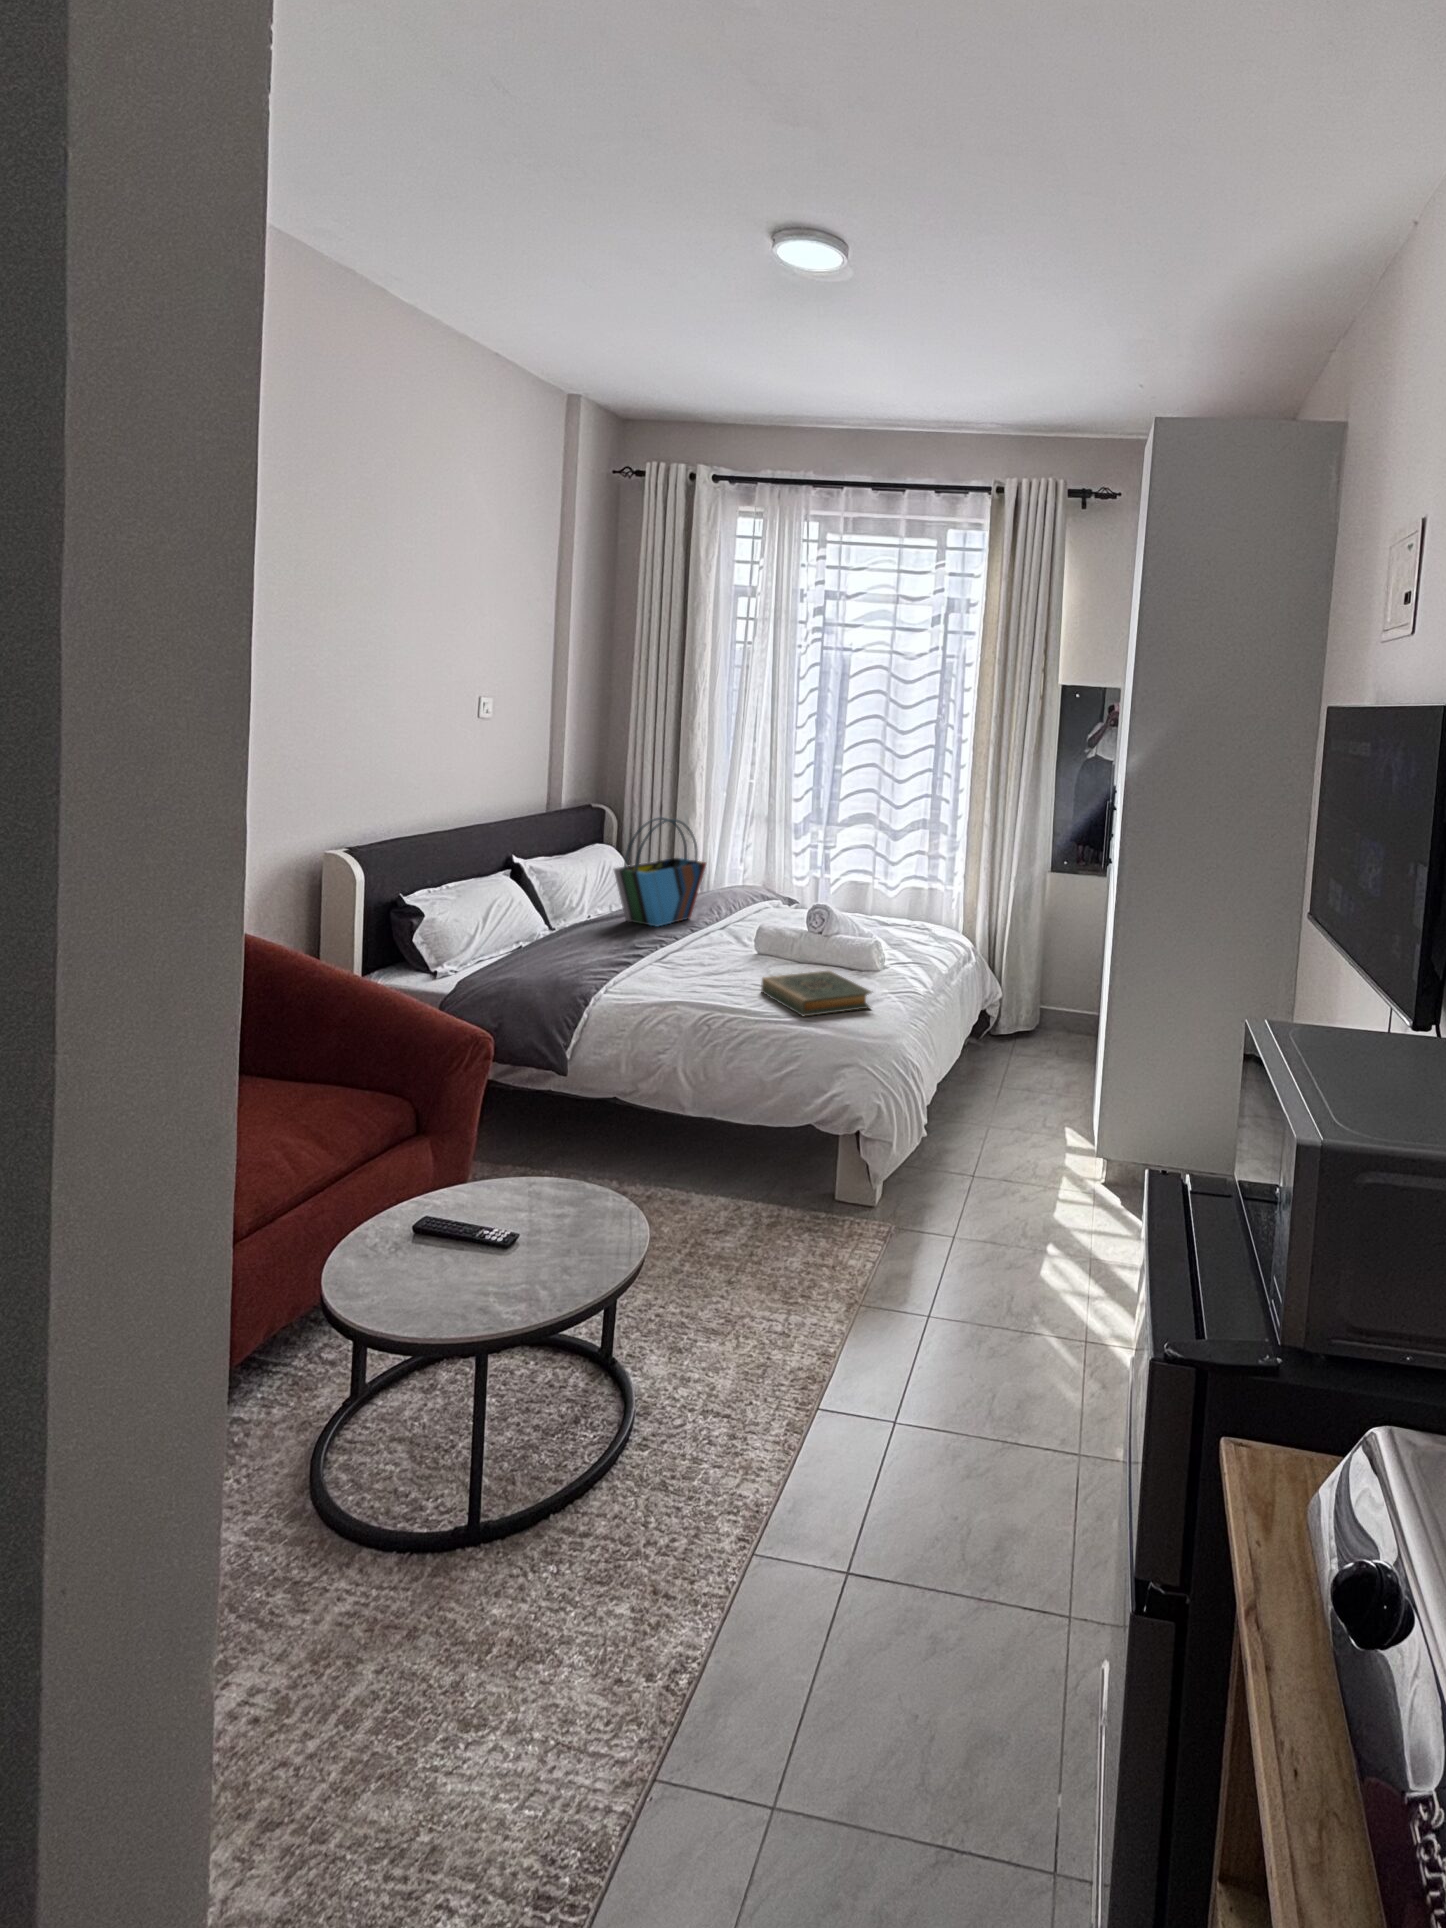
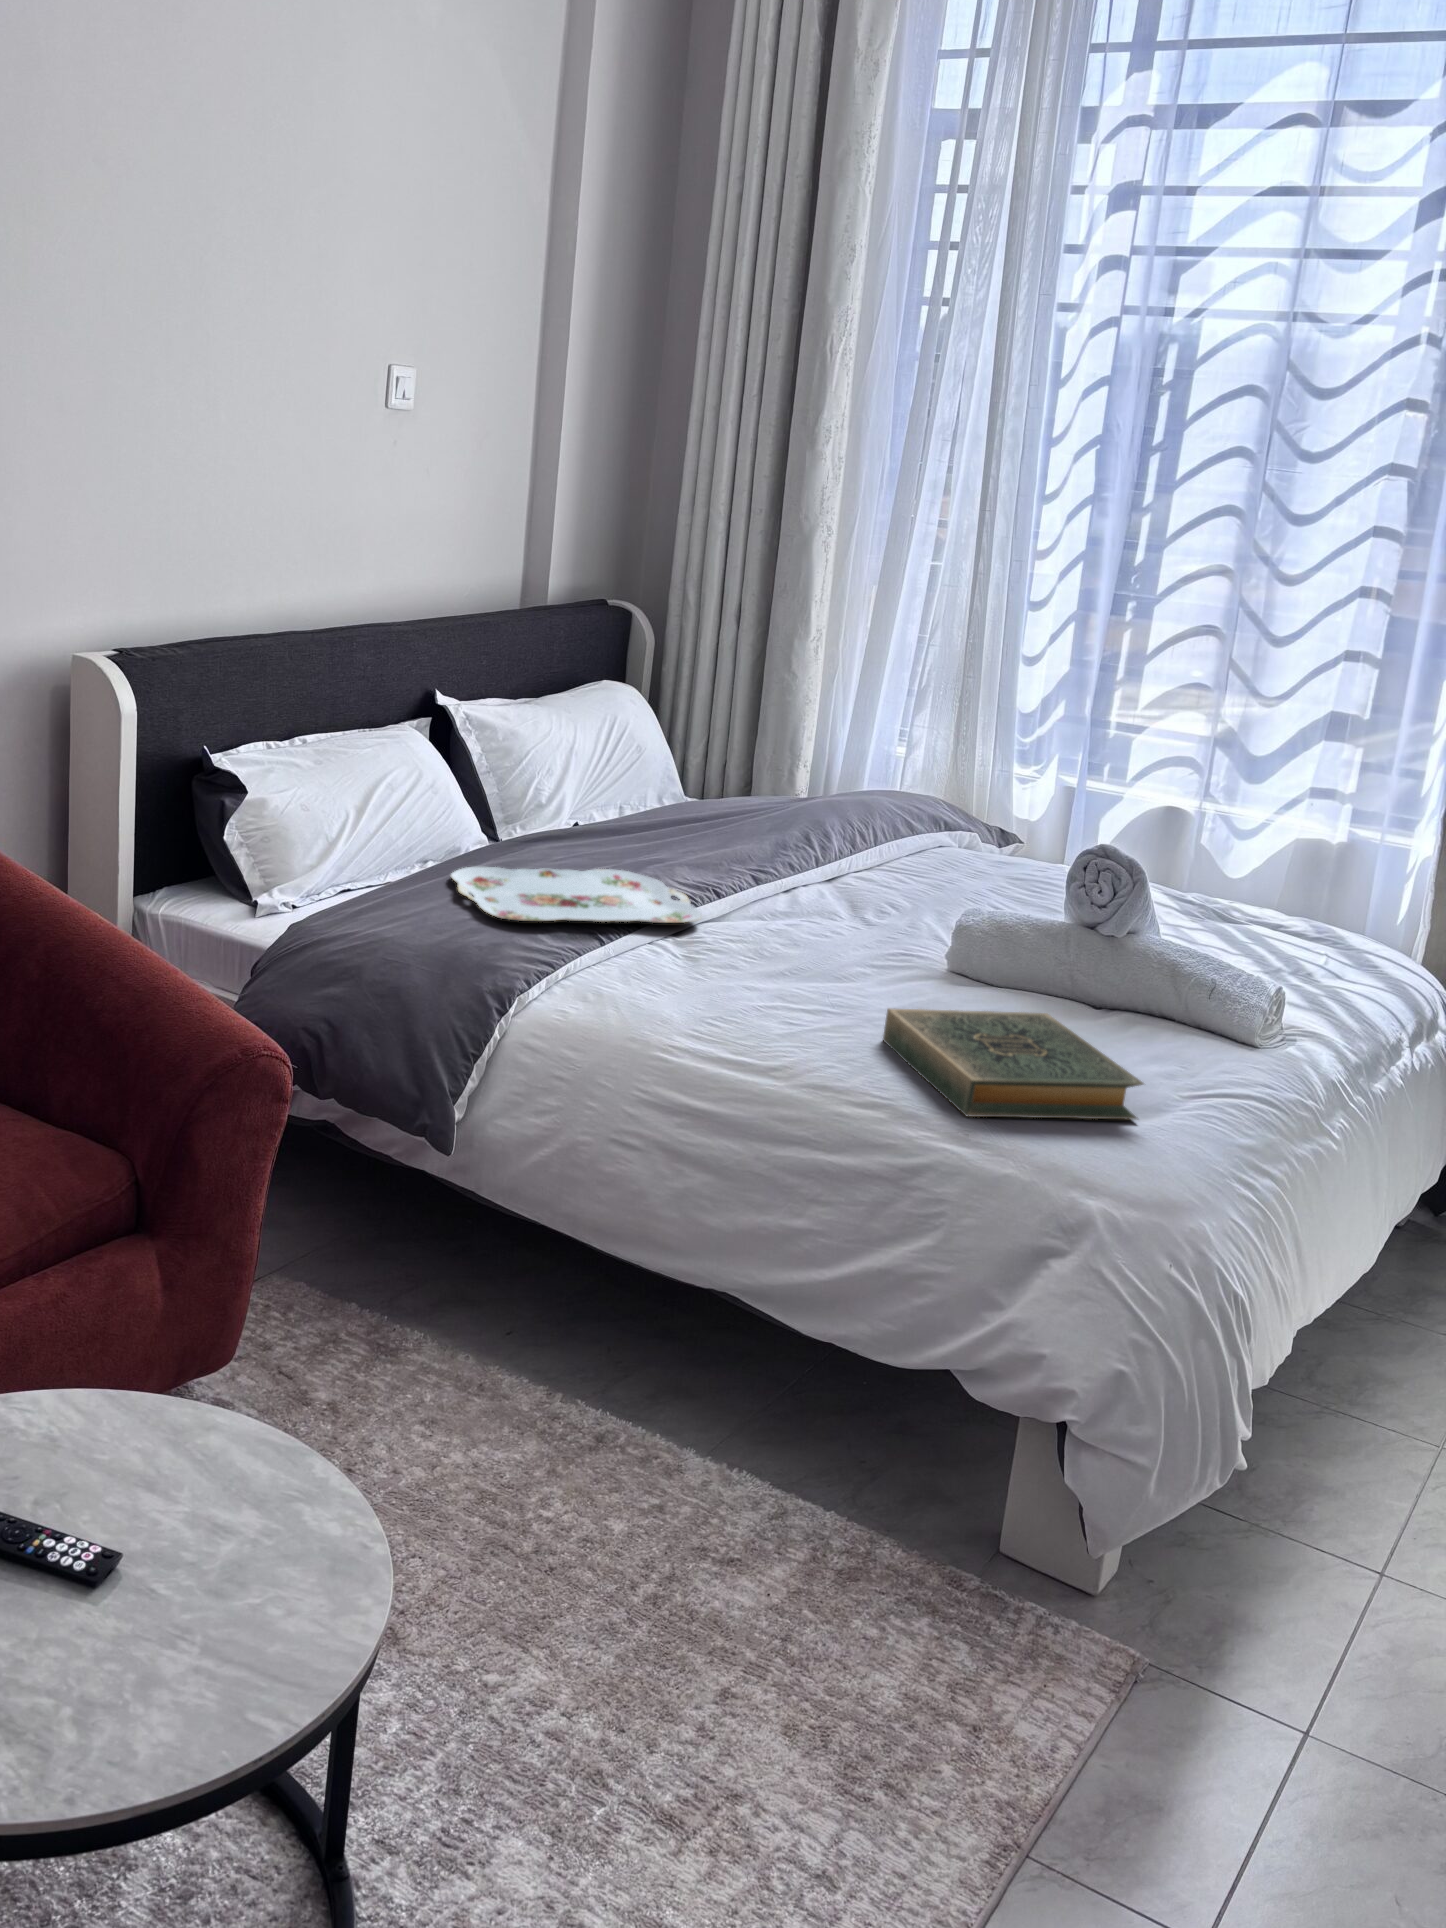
tote bag: present [614,817,706,927] -> none [618,636,815,863]
serving tray: none [539,934,668,963] -> present [451,867,702,923]

